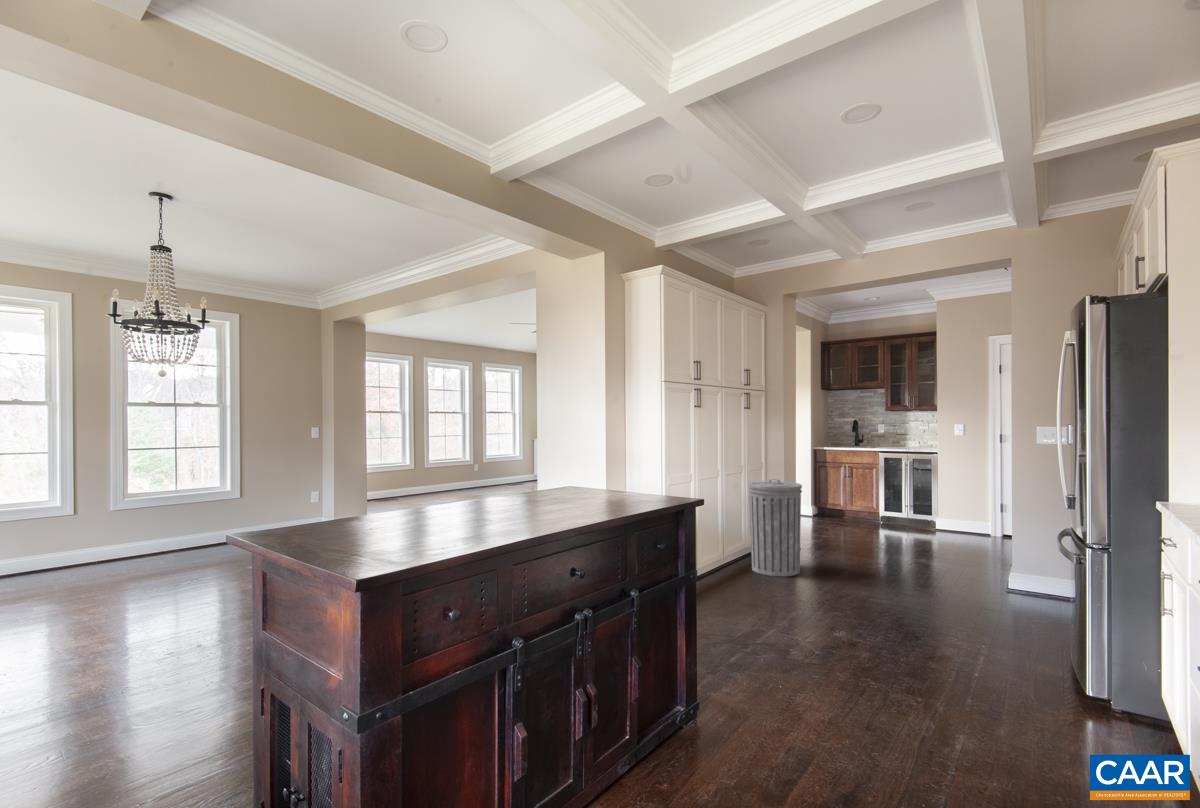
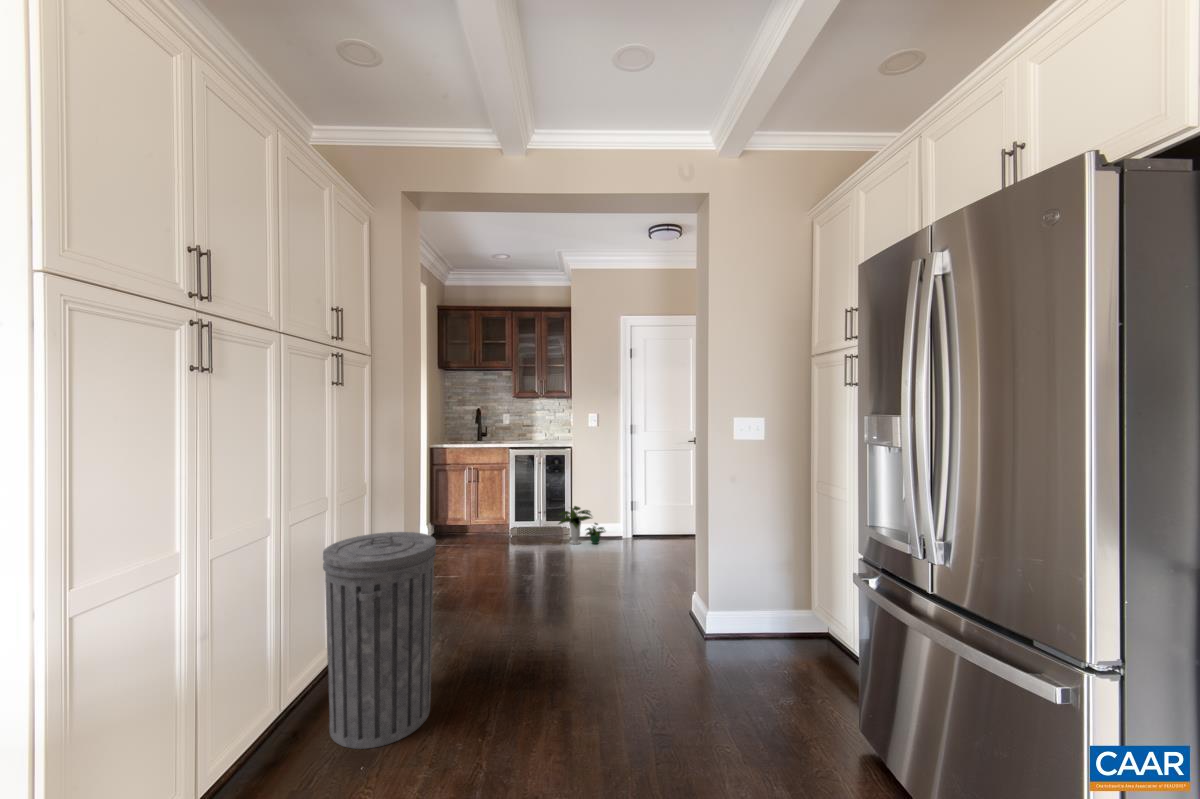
potted plant: none [918,502,966,535] -> present [559,506,604,544]

